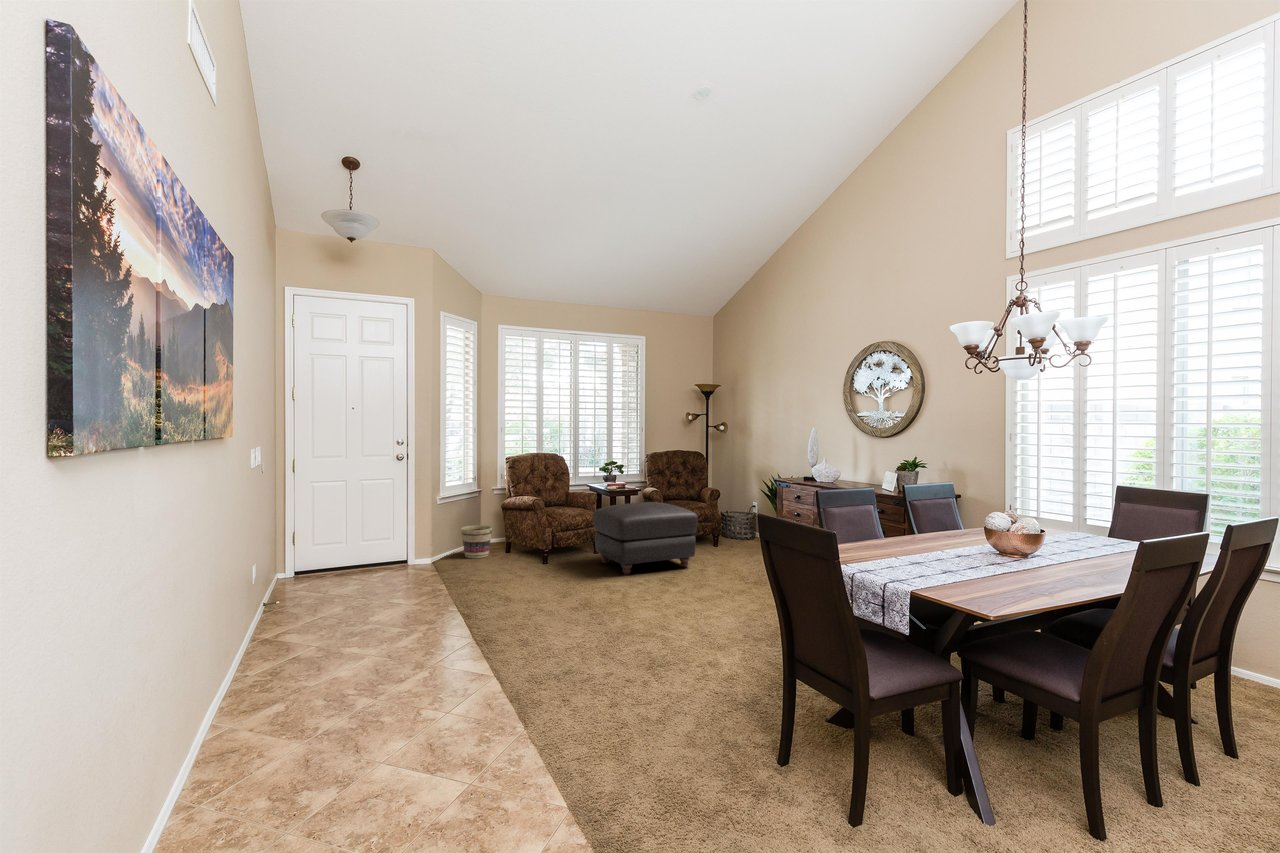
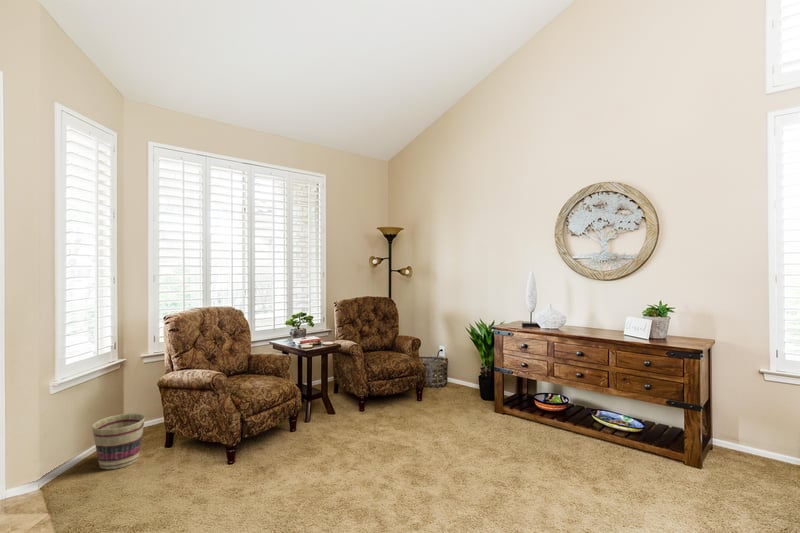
ottoman: present [593,502,698,575] -> none [297,364,433,473]

